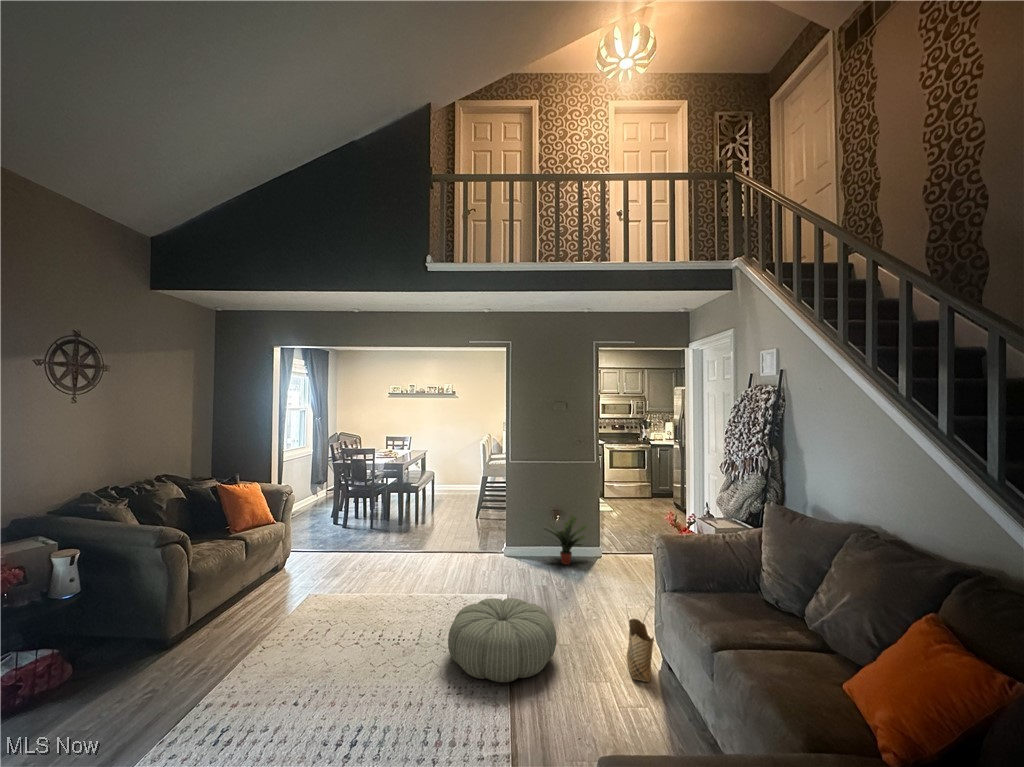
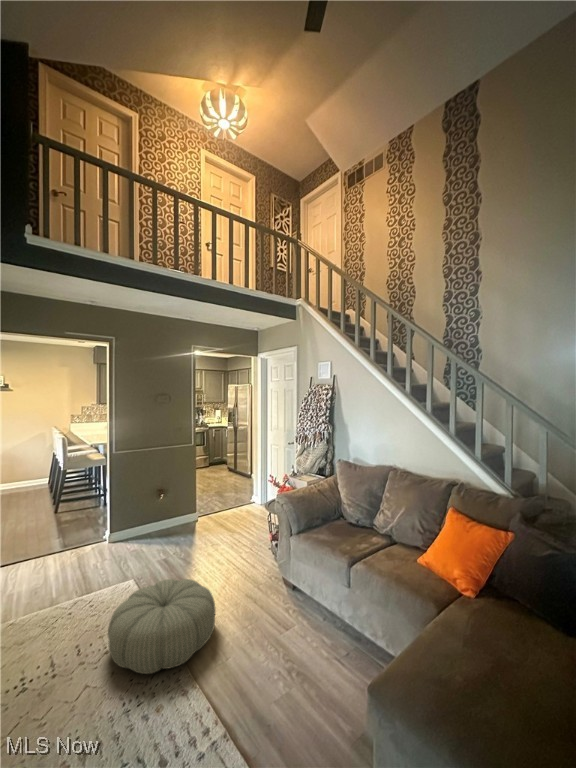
potted plant: present [544,516,587,565] -> none [145,493,189,535]
woven basket: present [626,604,654,682] -> none [264,550,292,612]

